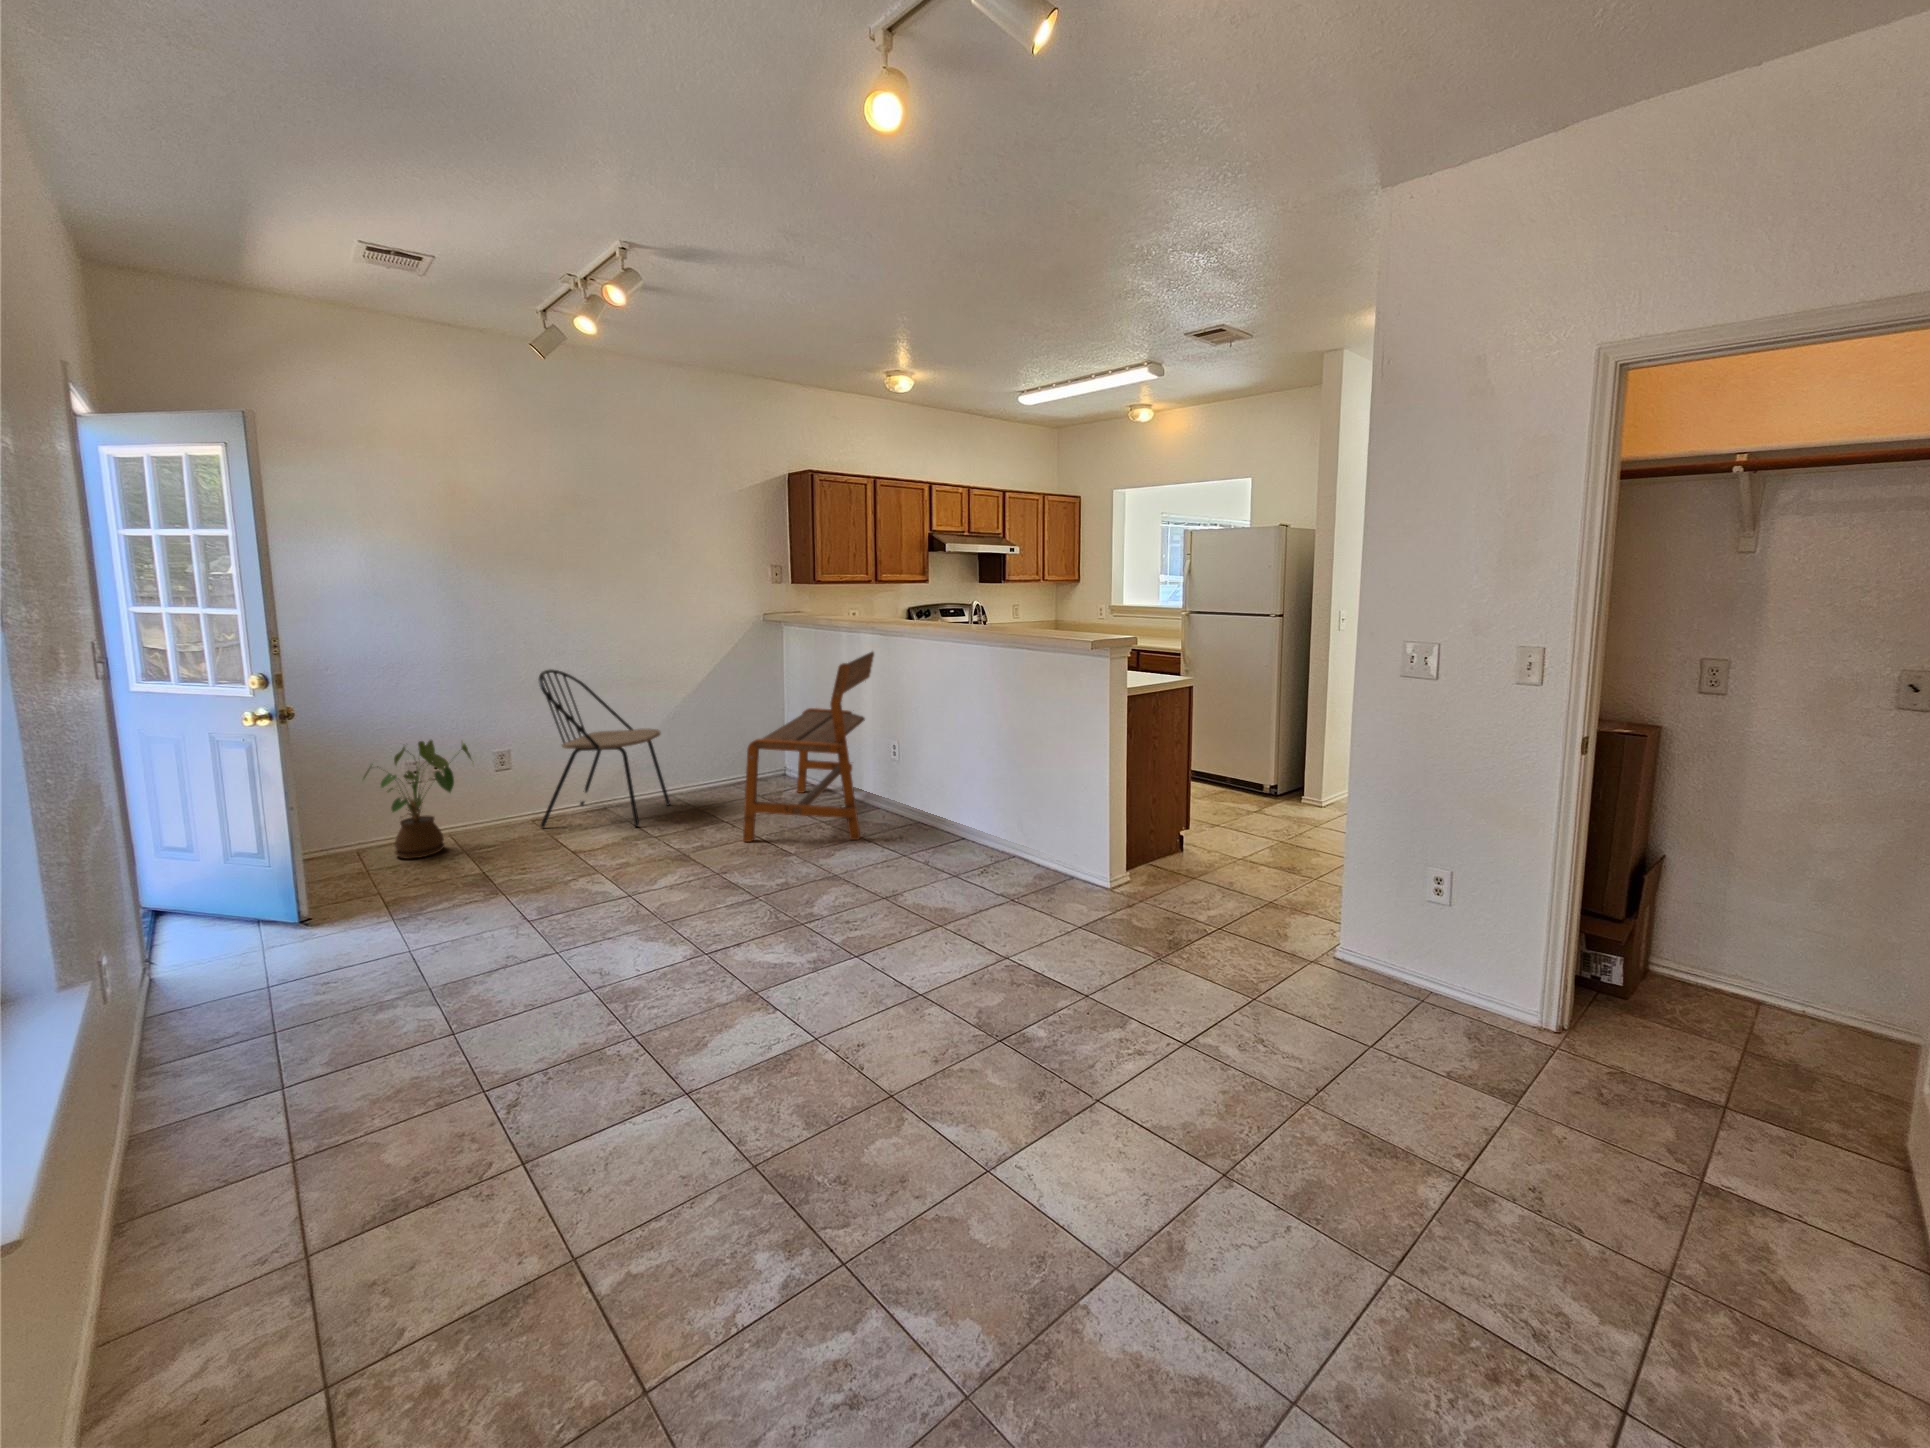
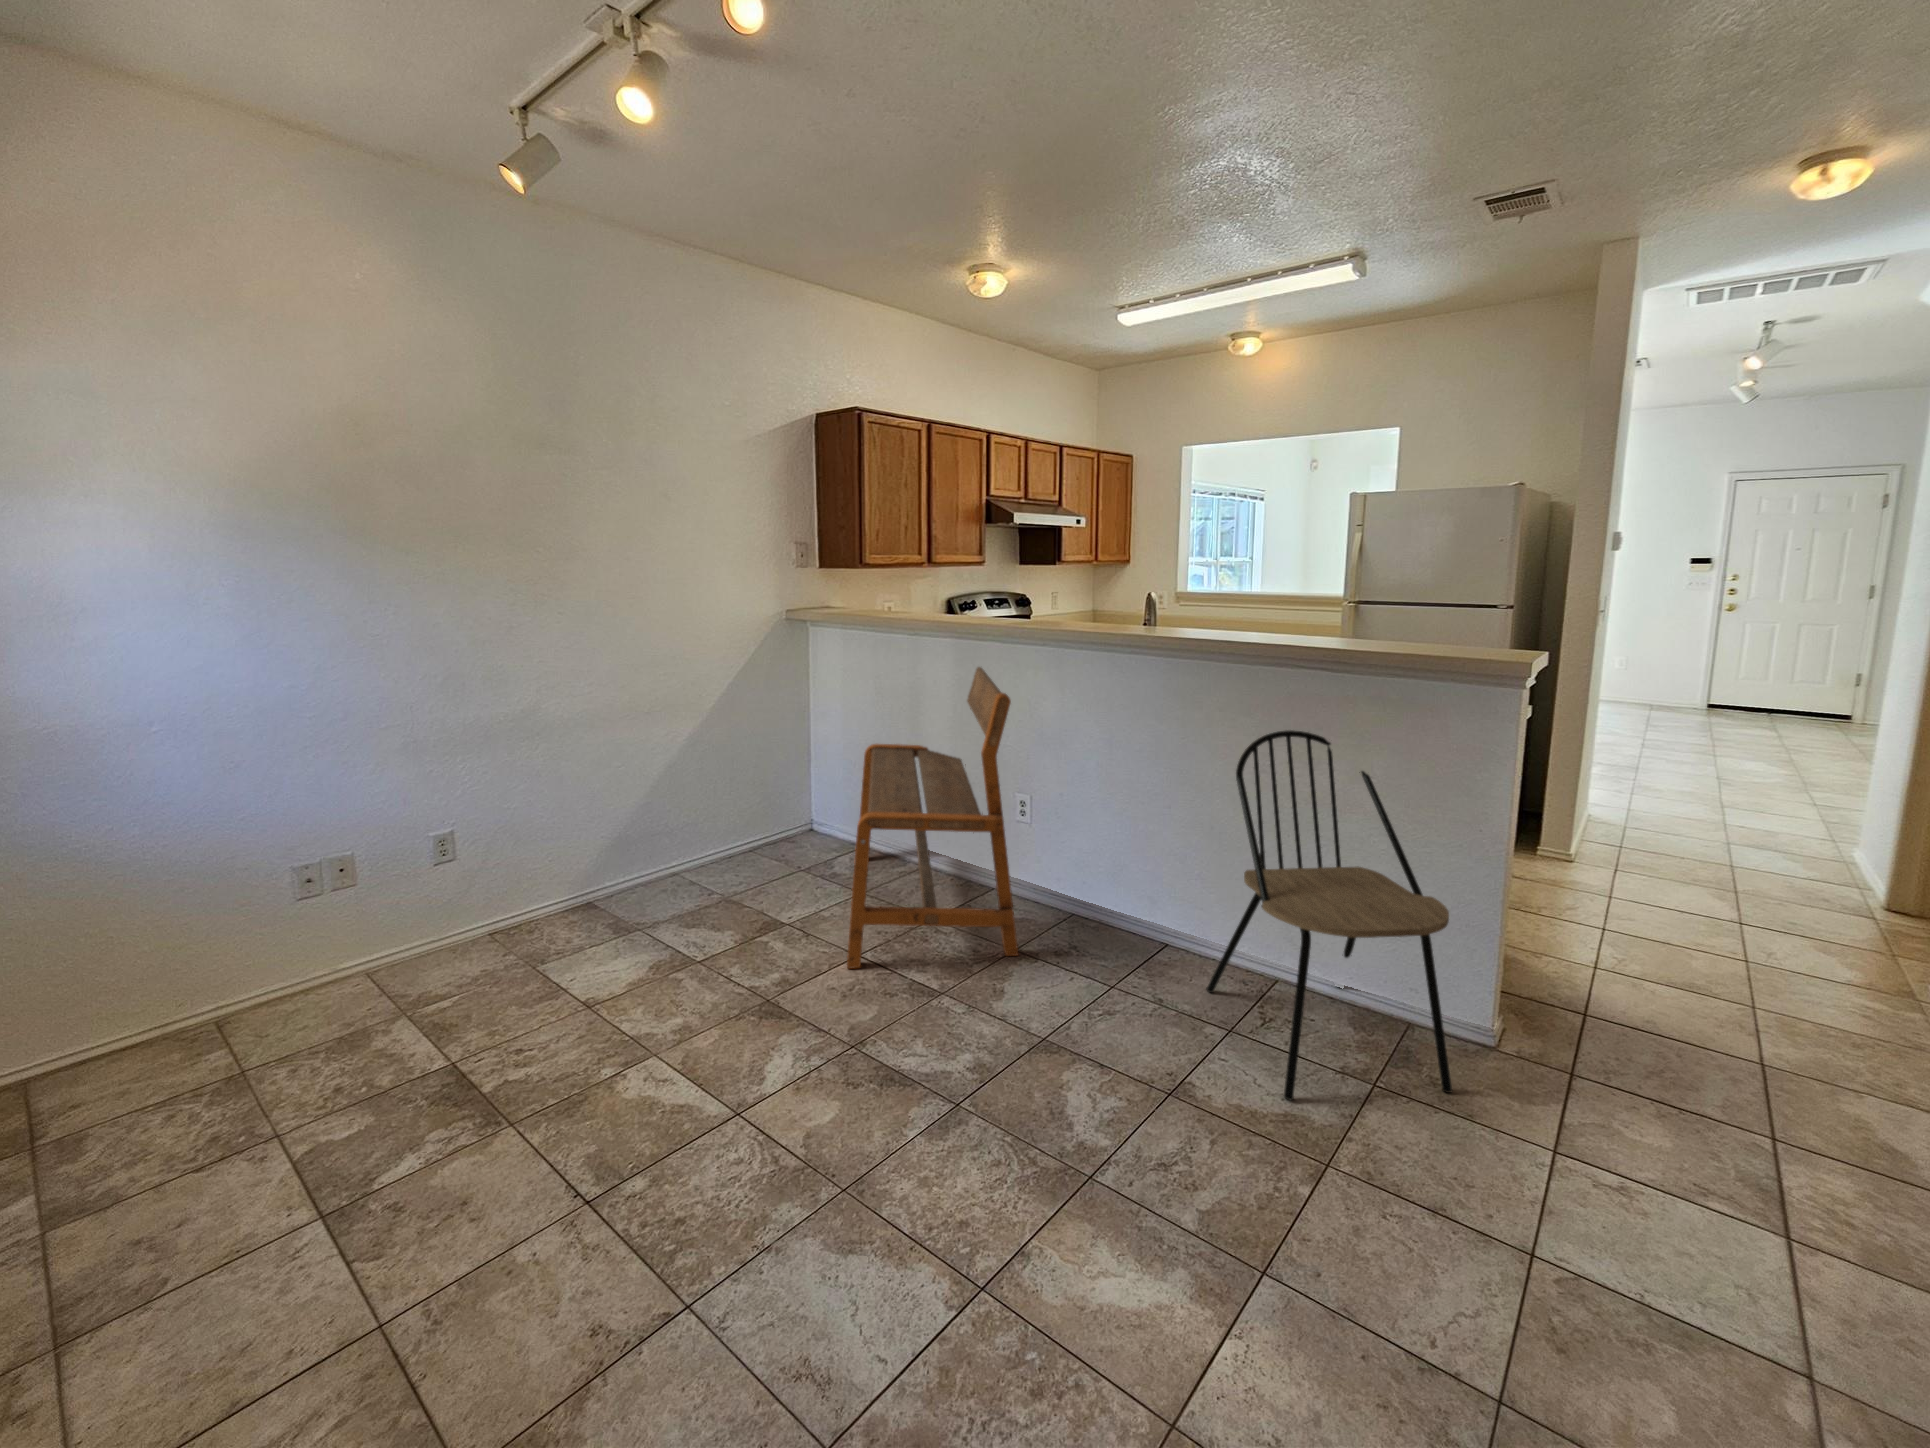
dining chair: present [538,669,670,827] -> present [1206,730,1453,1100]
house plant: present [364,740,471,859] -> none [225,831,410,1038]

